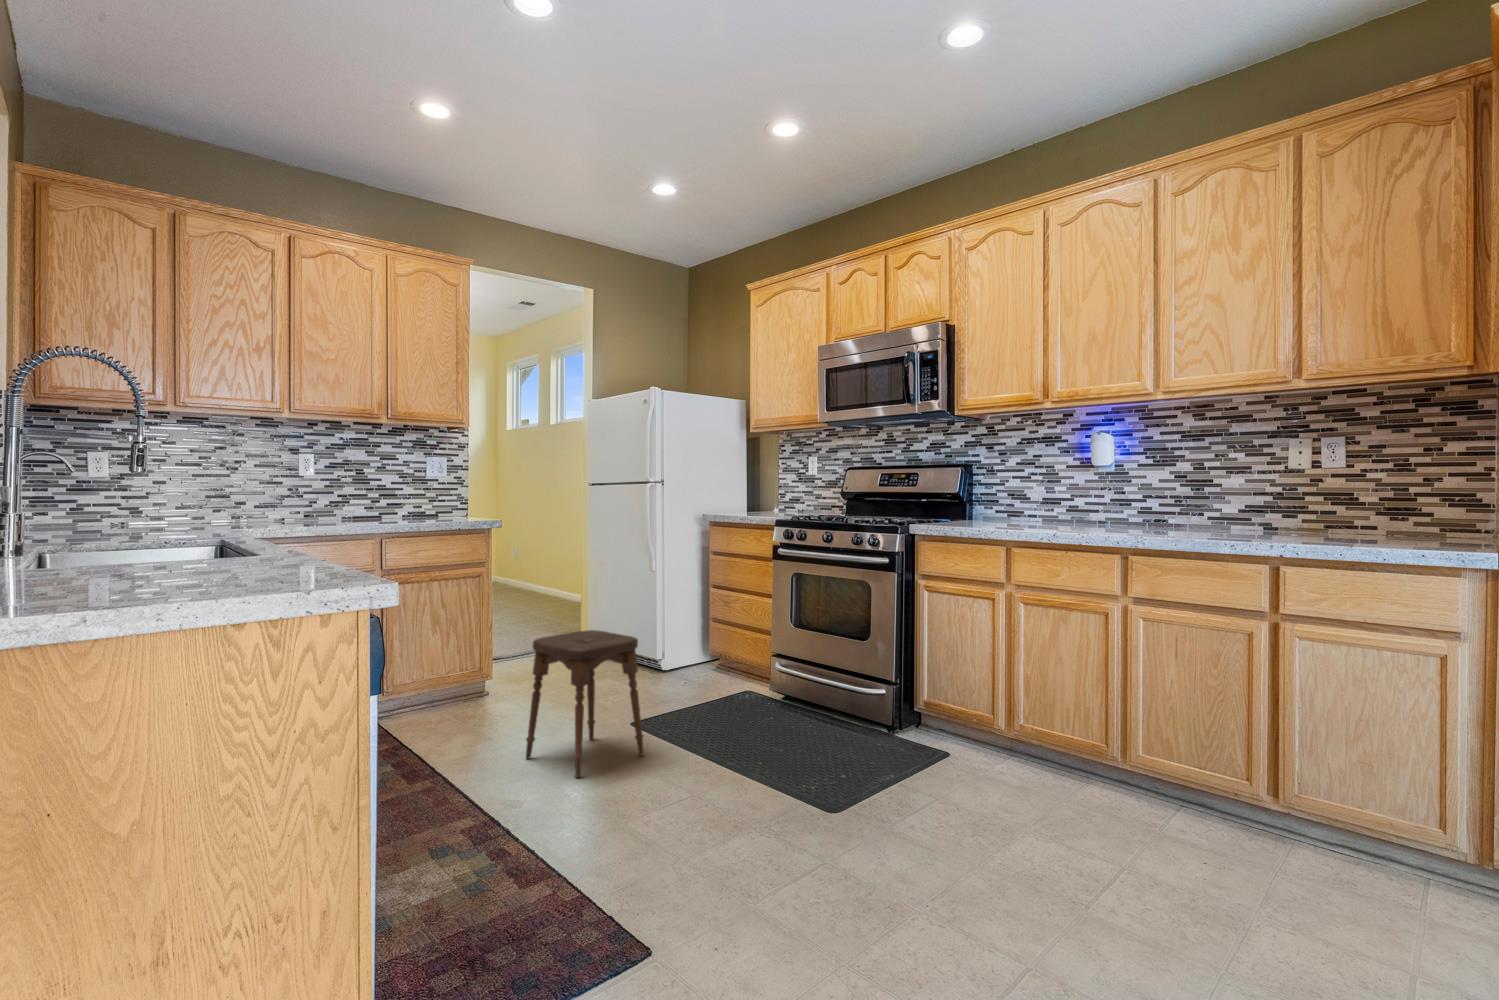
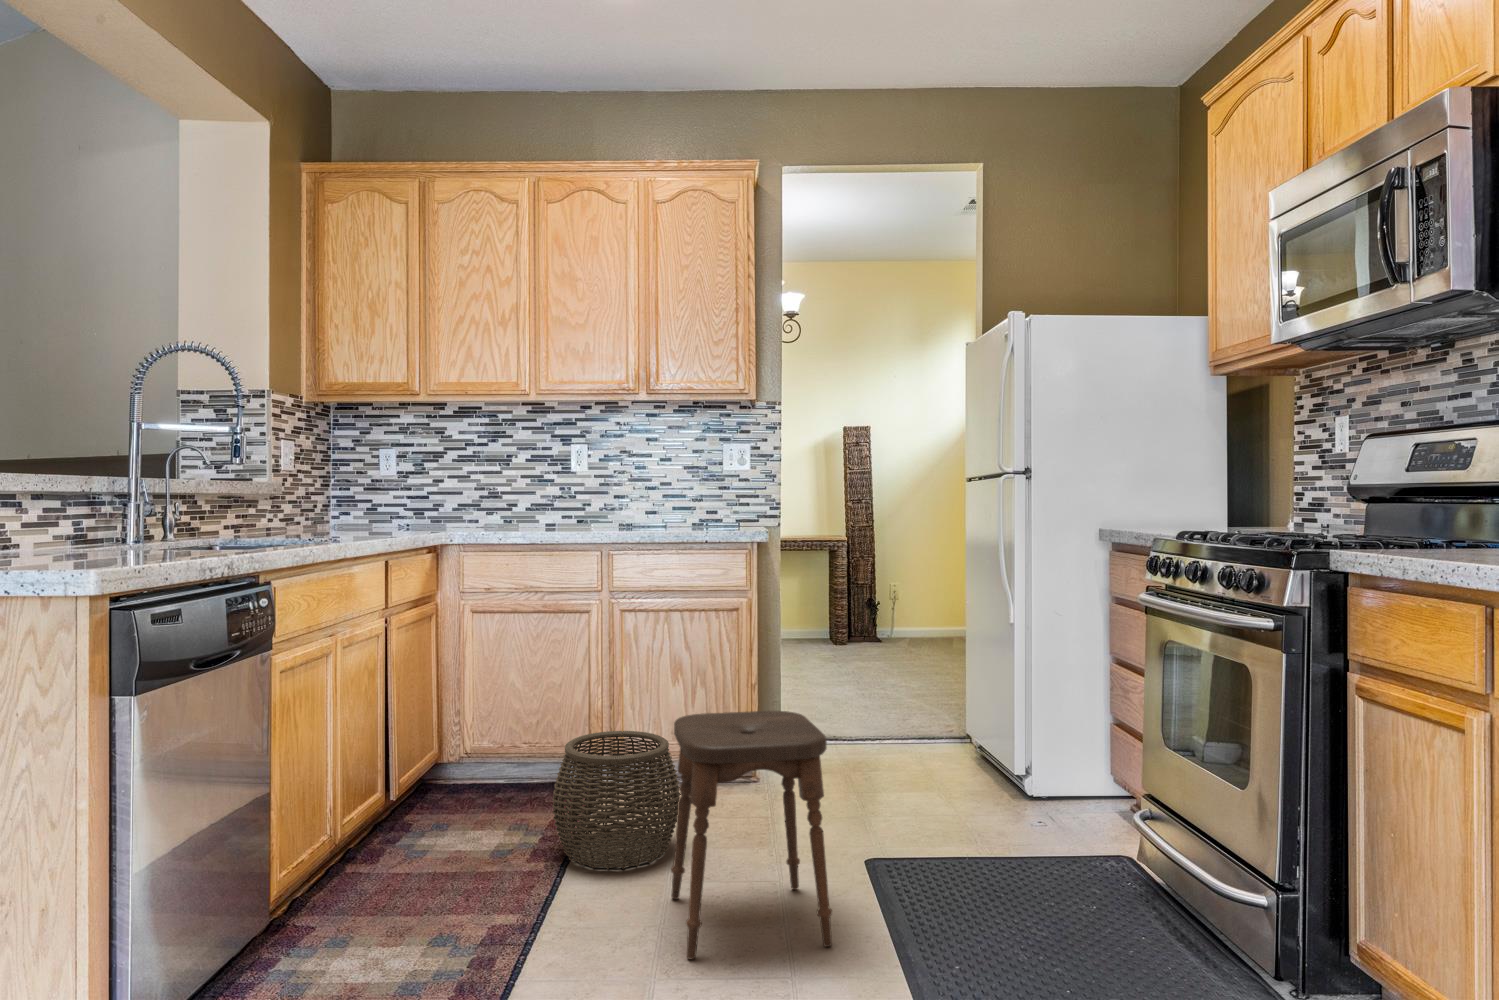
woven basket: none [403,664,499,759] -> present [552,731,681,869]

